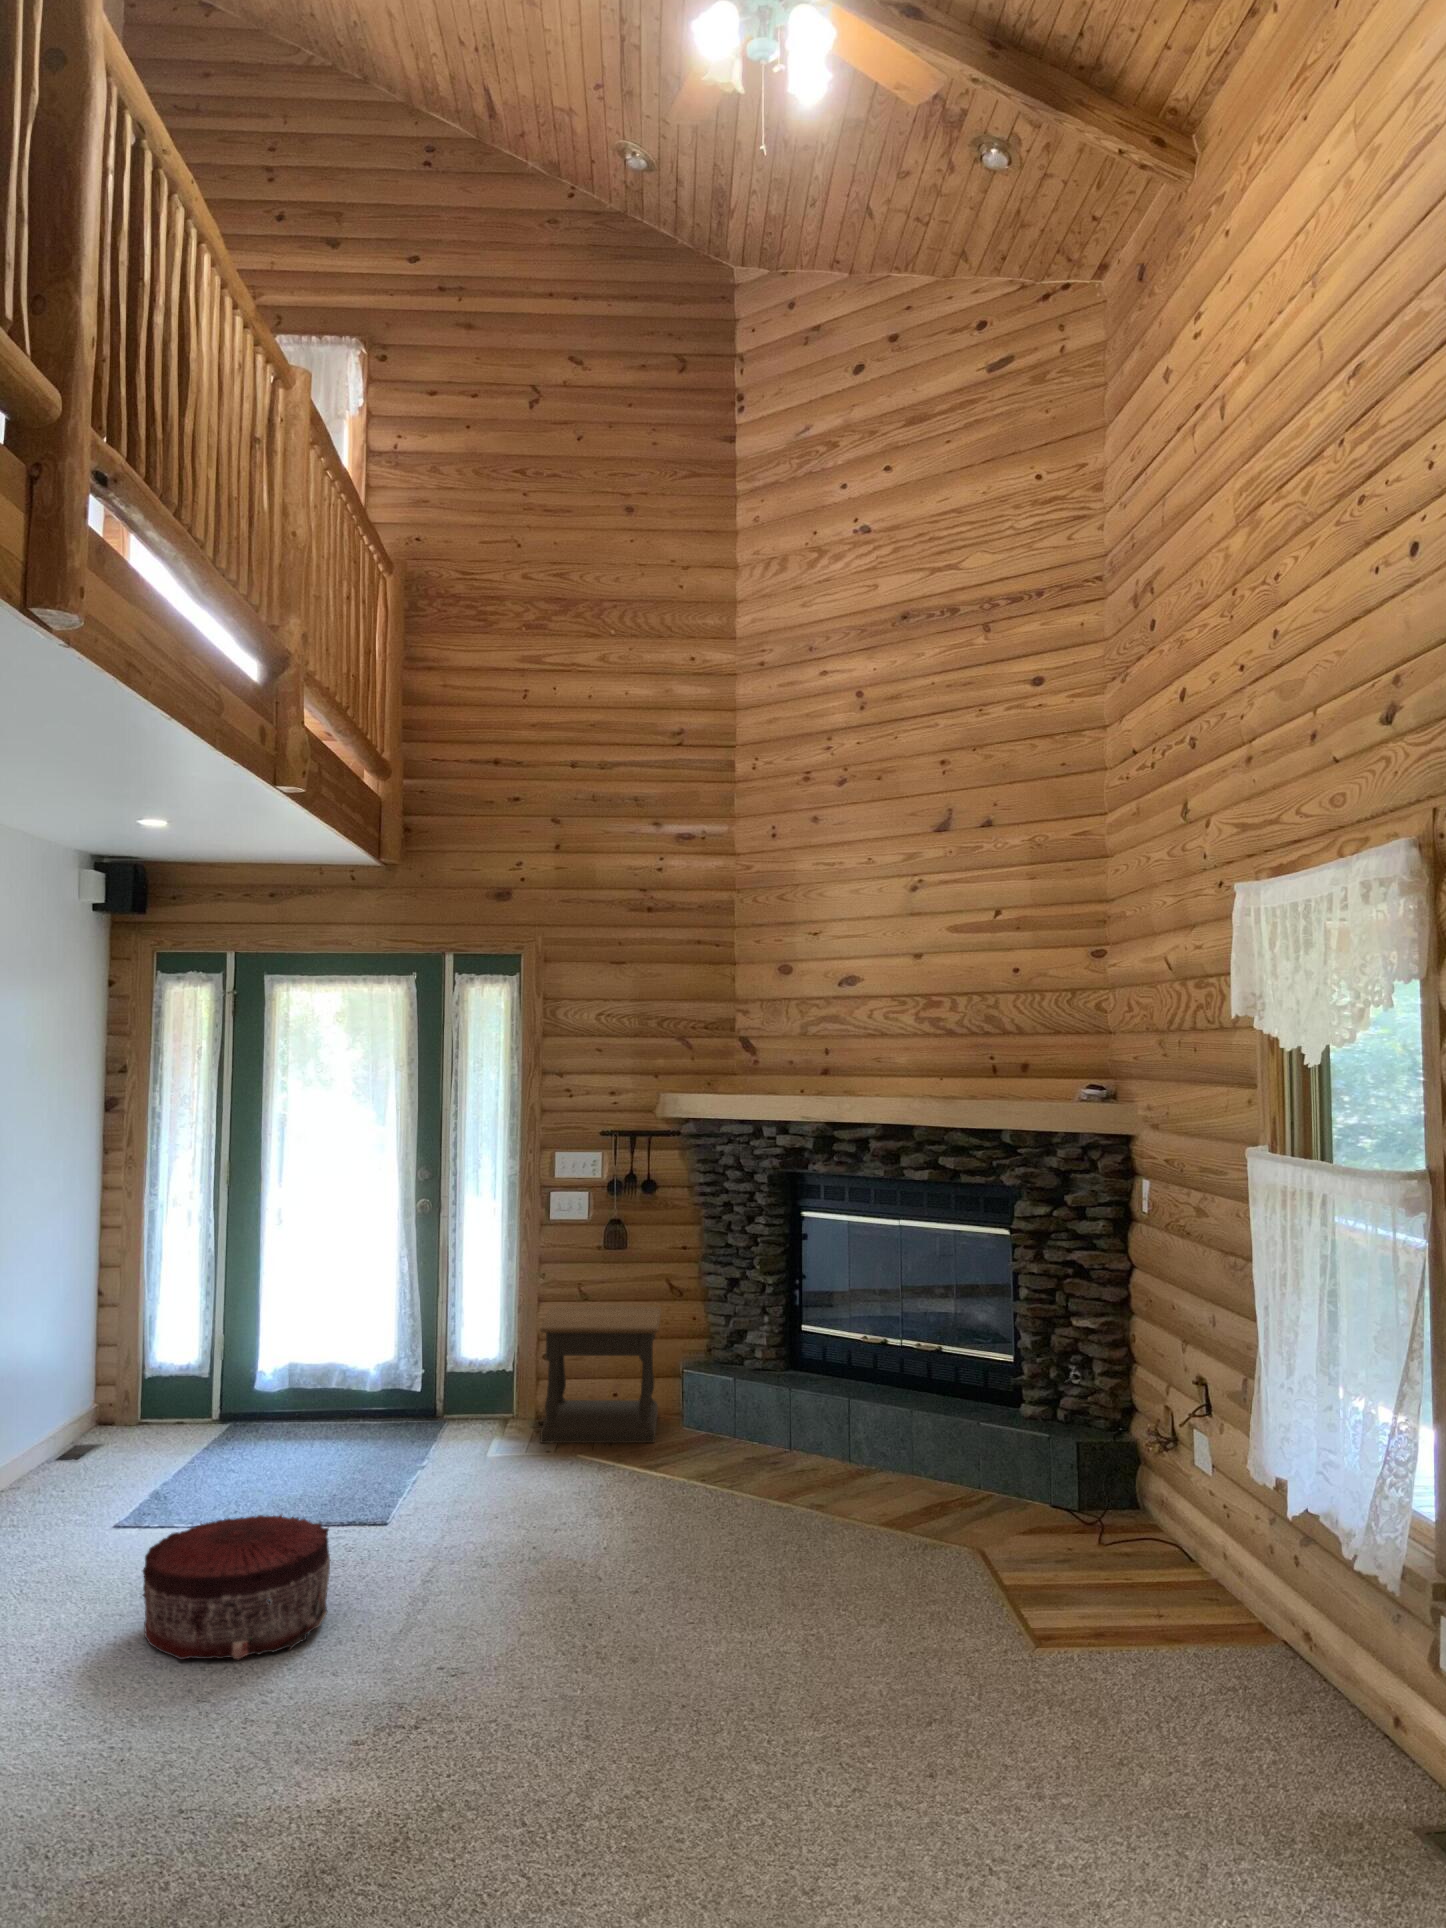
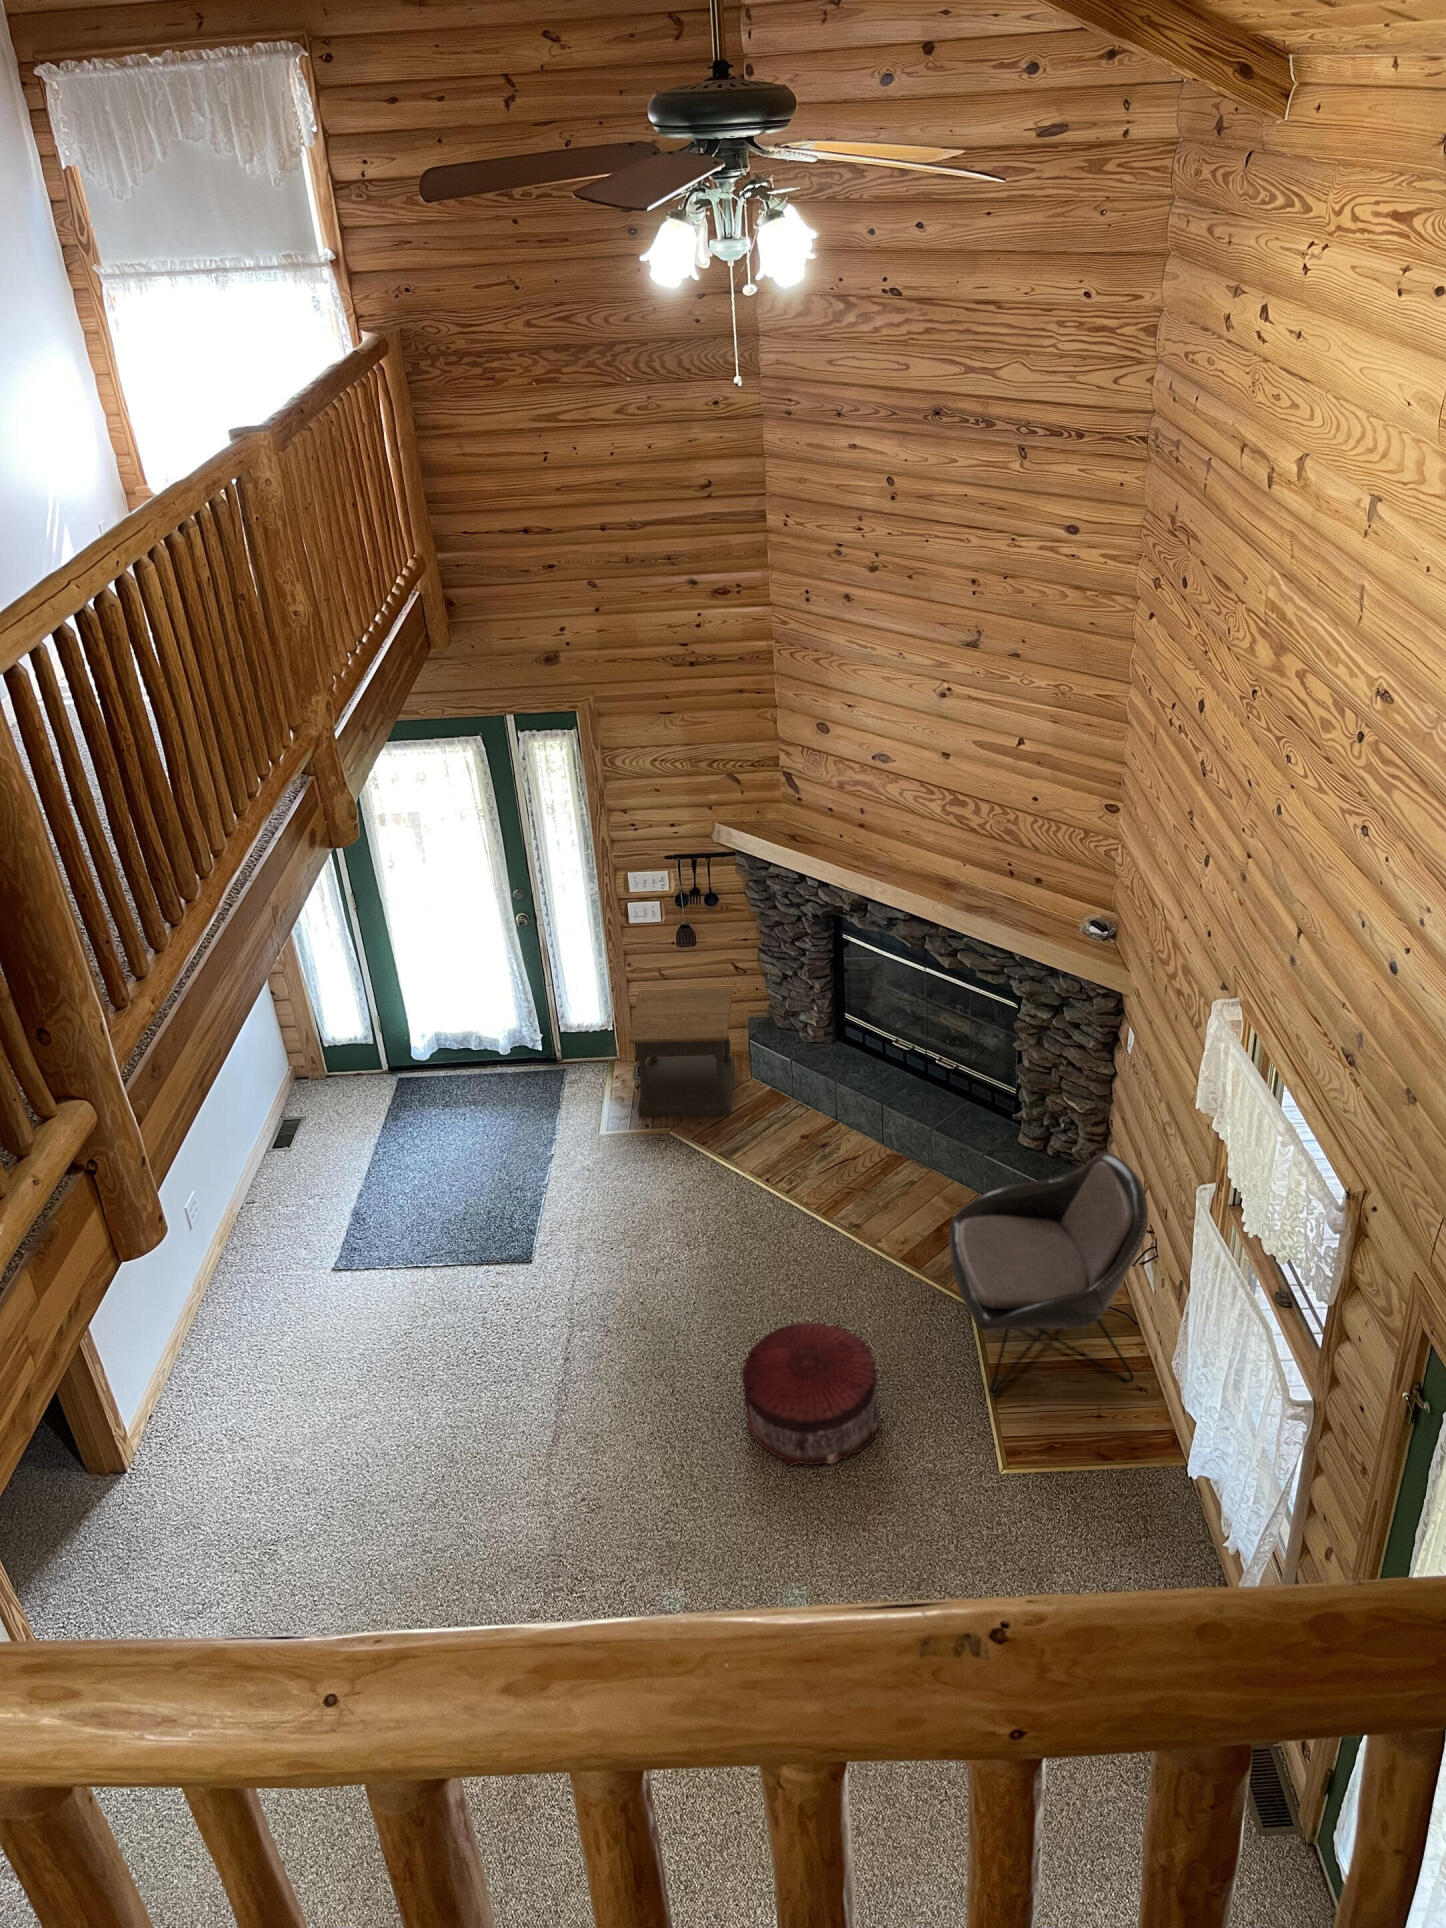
lounge chair: none [941,1325,1187,1616] -> present [949,1152,1148,1395]
pouf: present [143,1515,330,1660] -> present [742,1322,878,1466]

